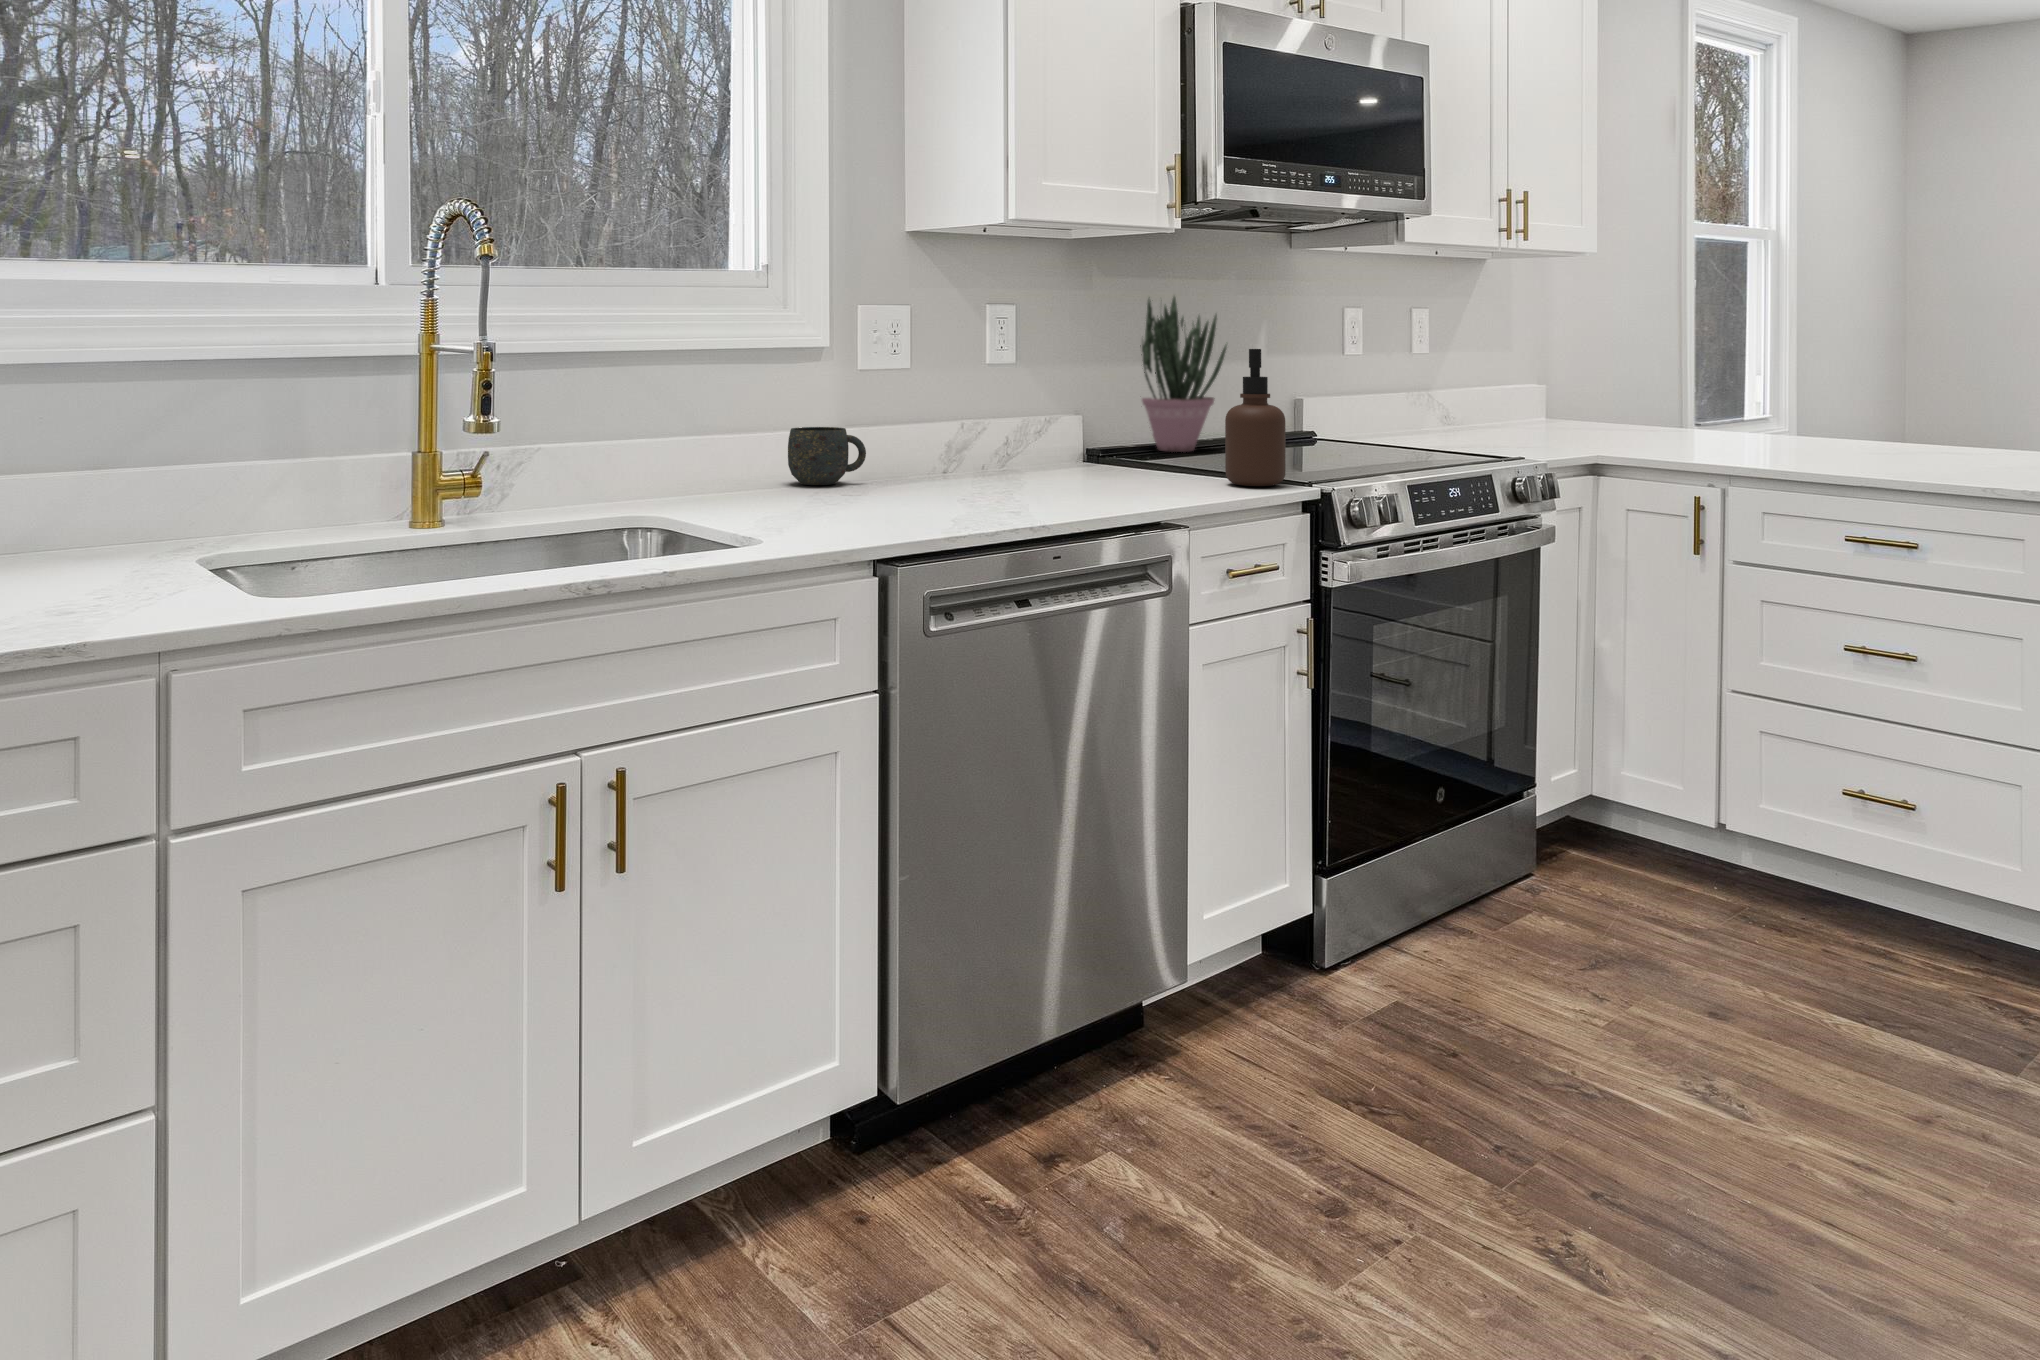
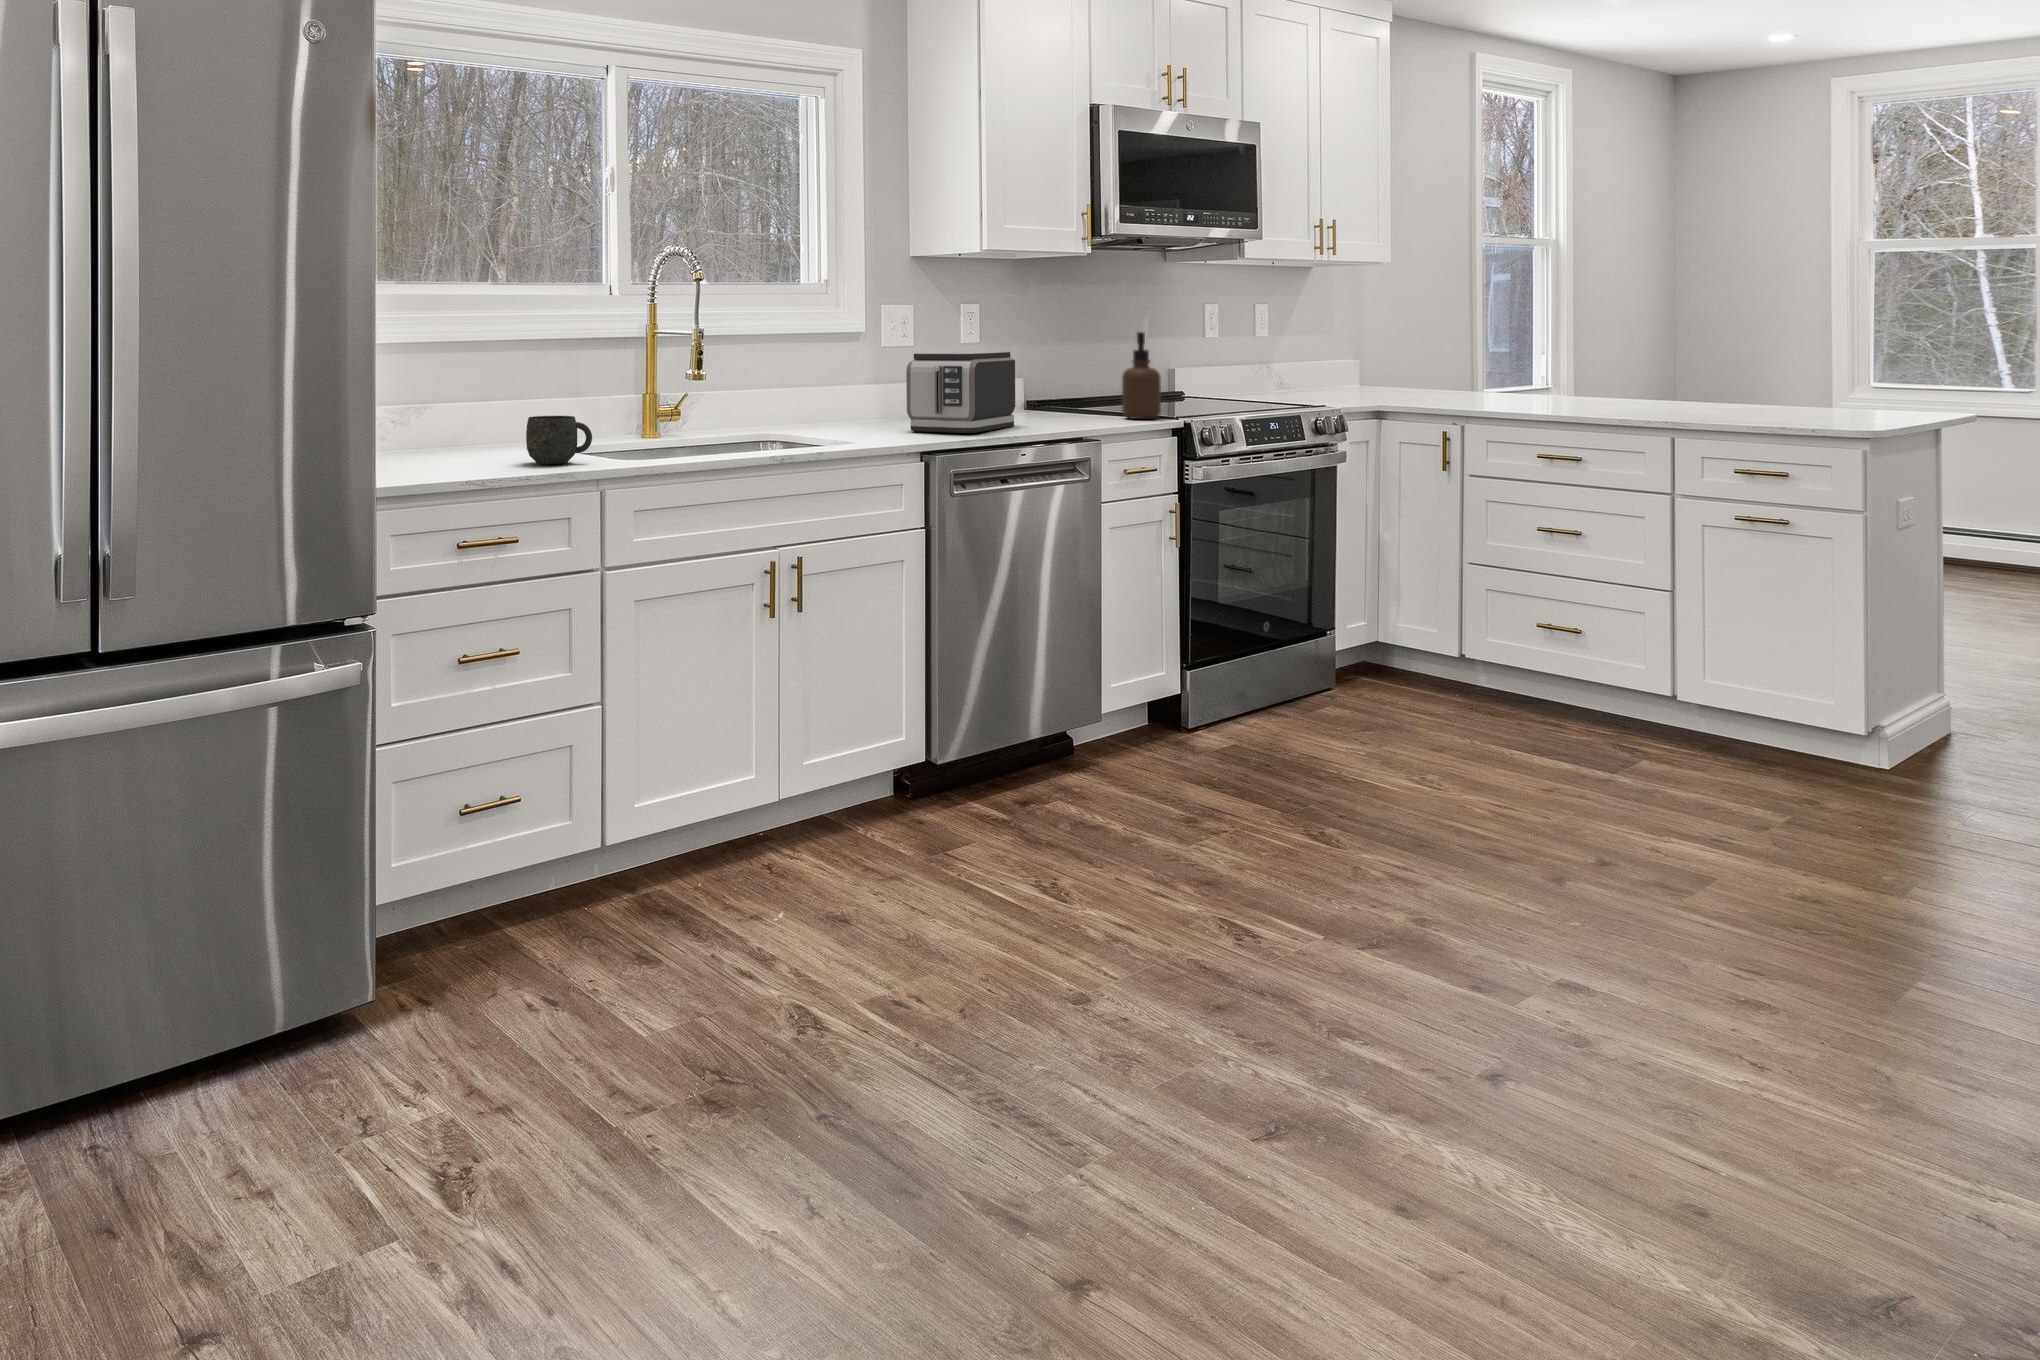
potted plant: present [1140,297,1227,452] -> none [1047,296,1122,403]
toaster: none [866,379,1052,519] -> present [906,352,1015,433]
mug: present [788,427,866,485] -> present [526,416,592,464]

